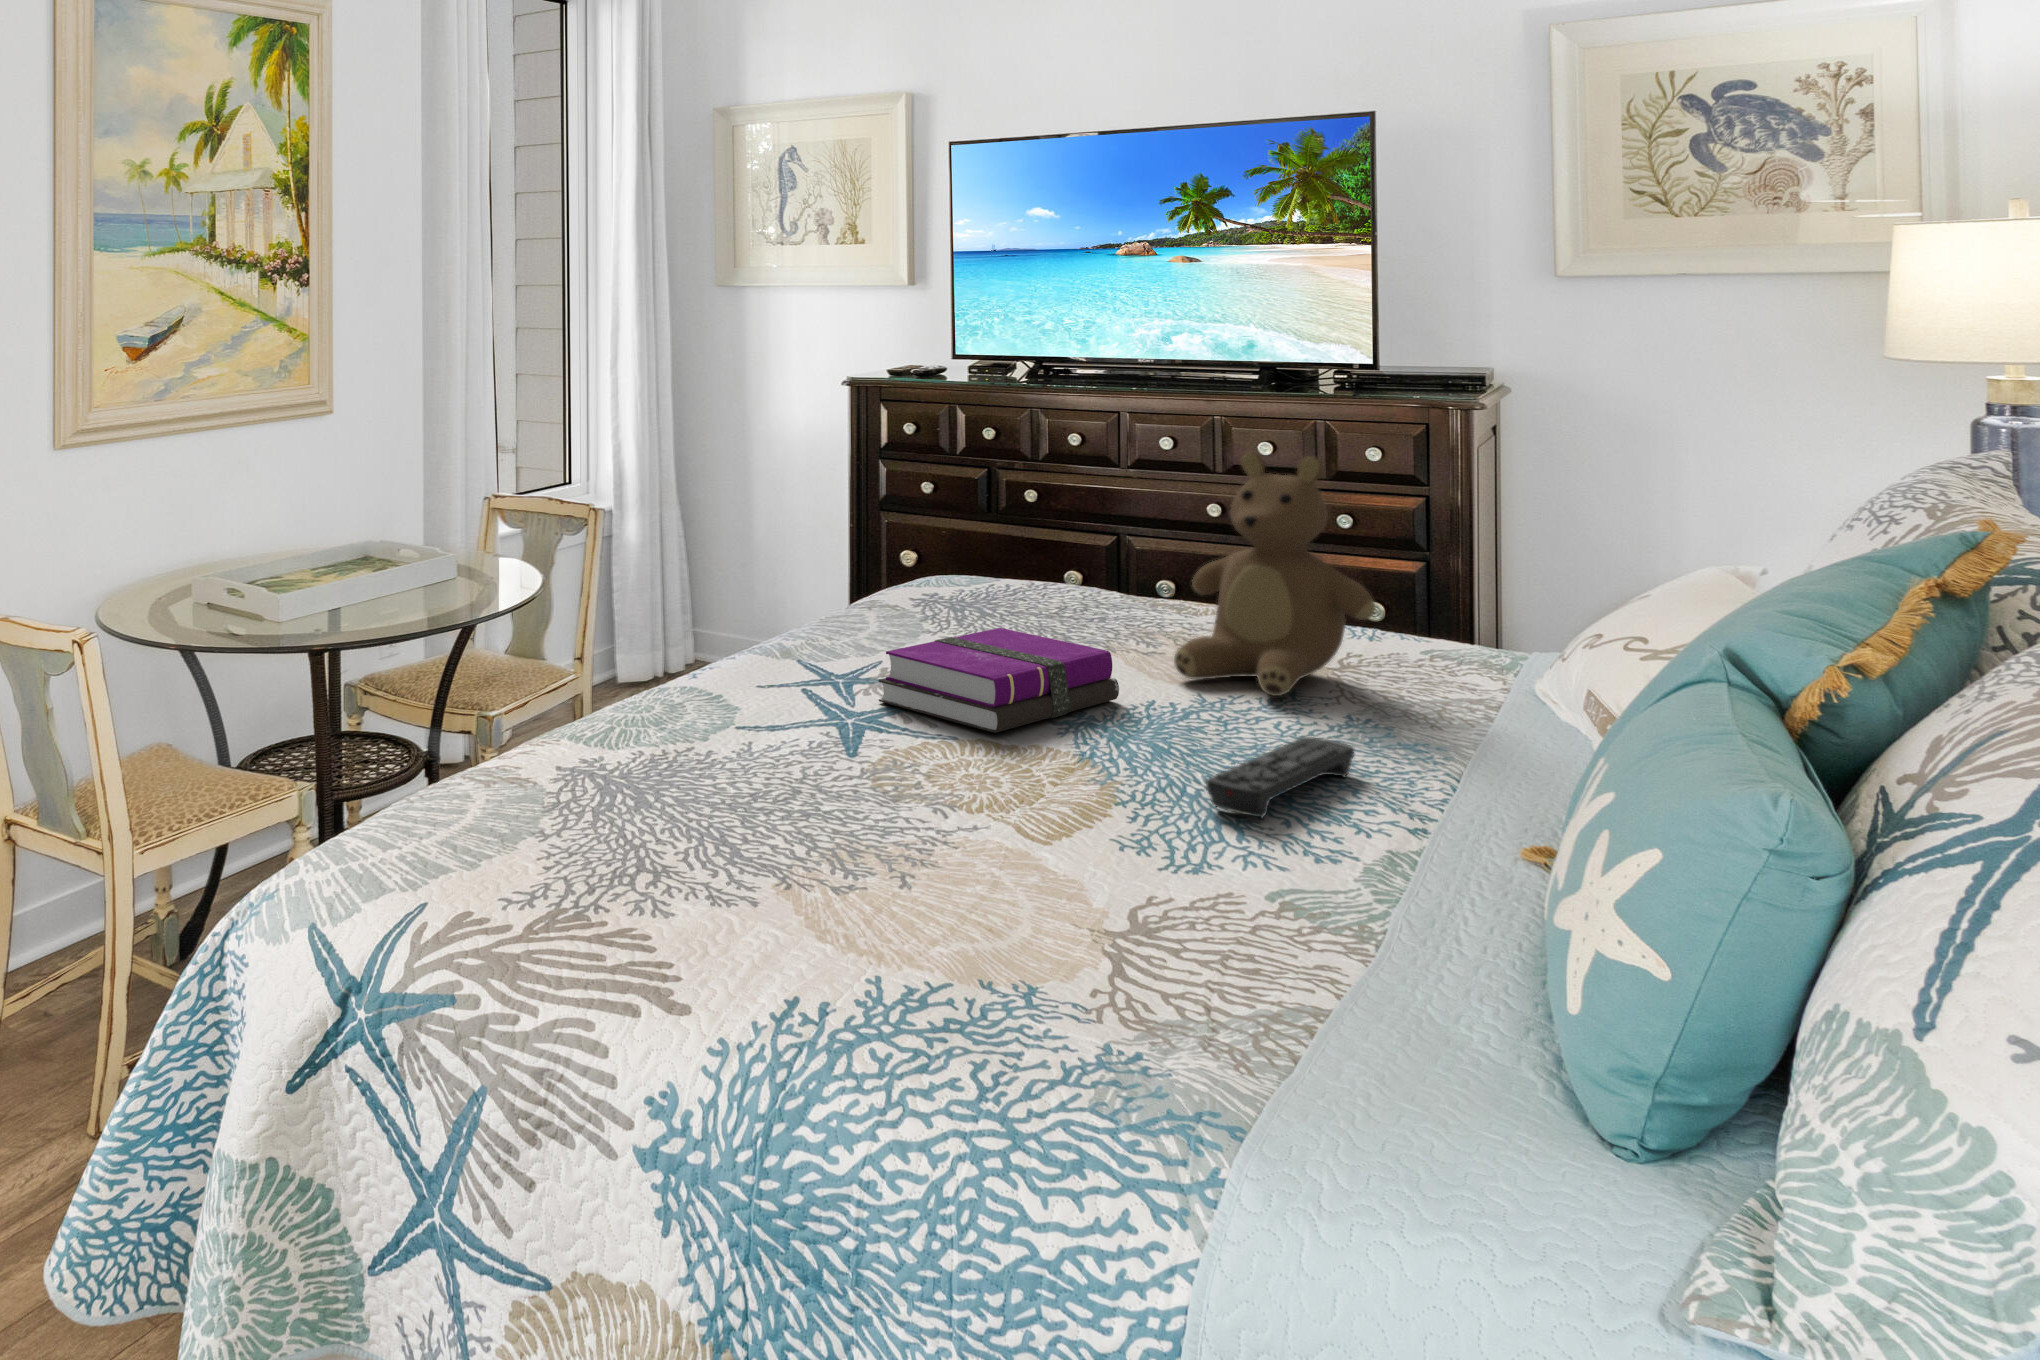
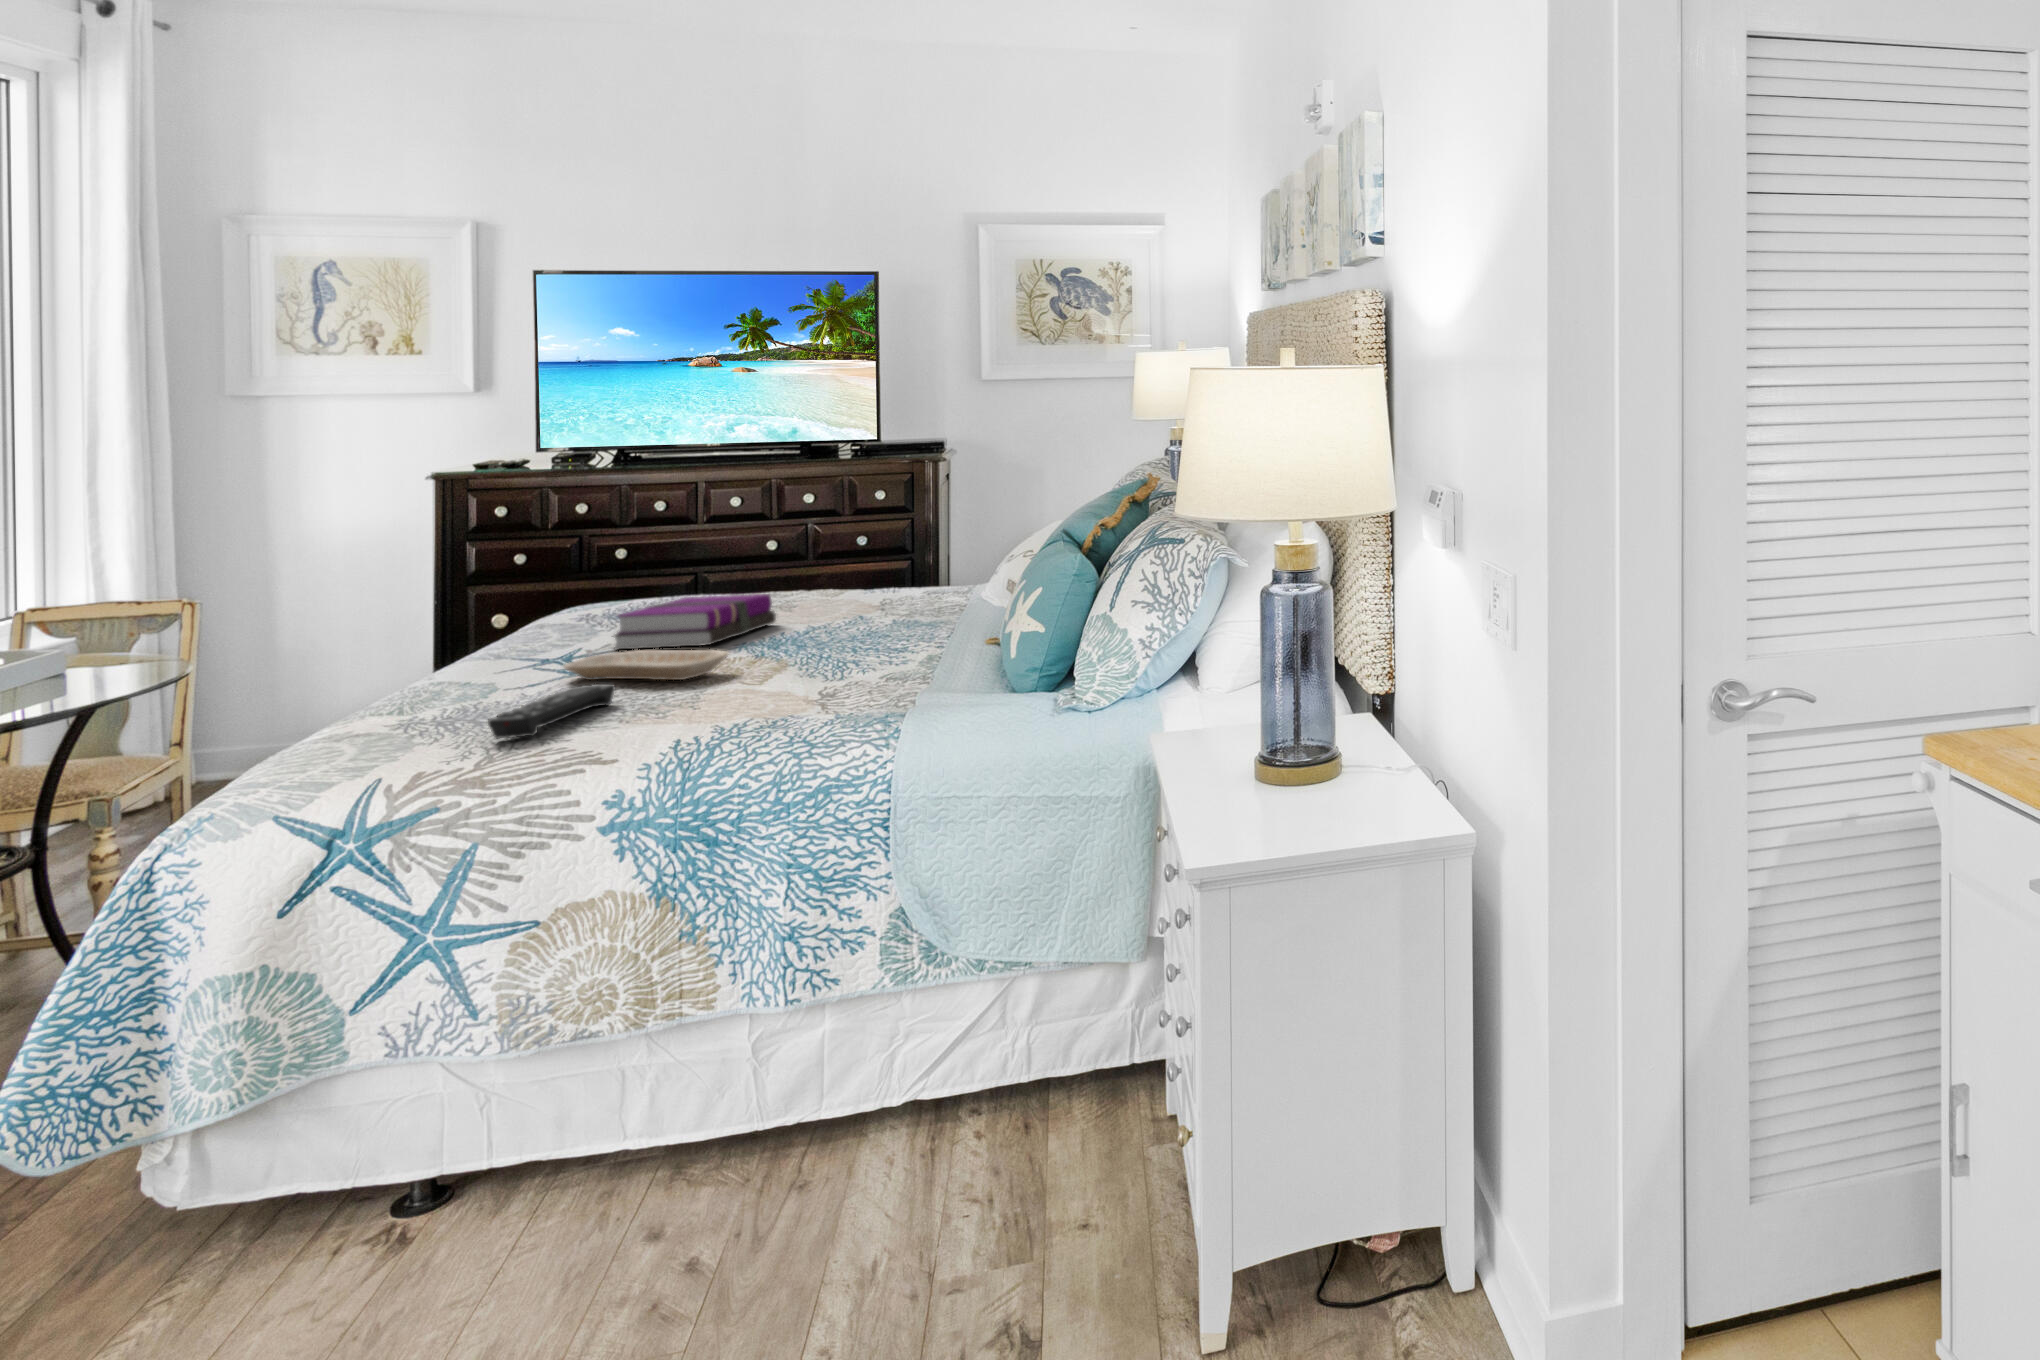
teddy bear: present [1174,452,1375,696] -> none [803,470,918,609]
tray: none [775,724,983,819] -> present [563,650,728,680]
remote control: present [1206,737,1354,819] -> present [488,684,615,738]

